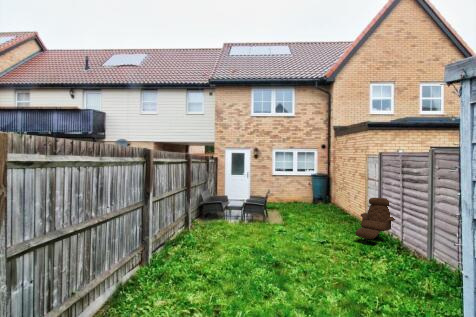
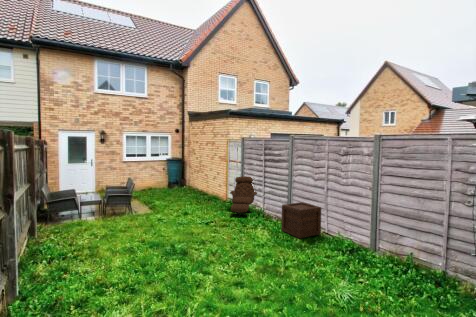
wooden crate: none [407,236,467,286] -> present [281,202,321,239]

